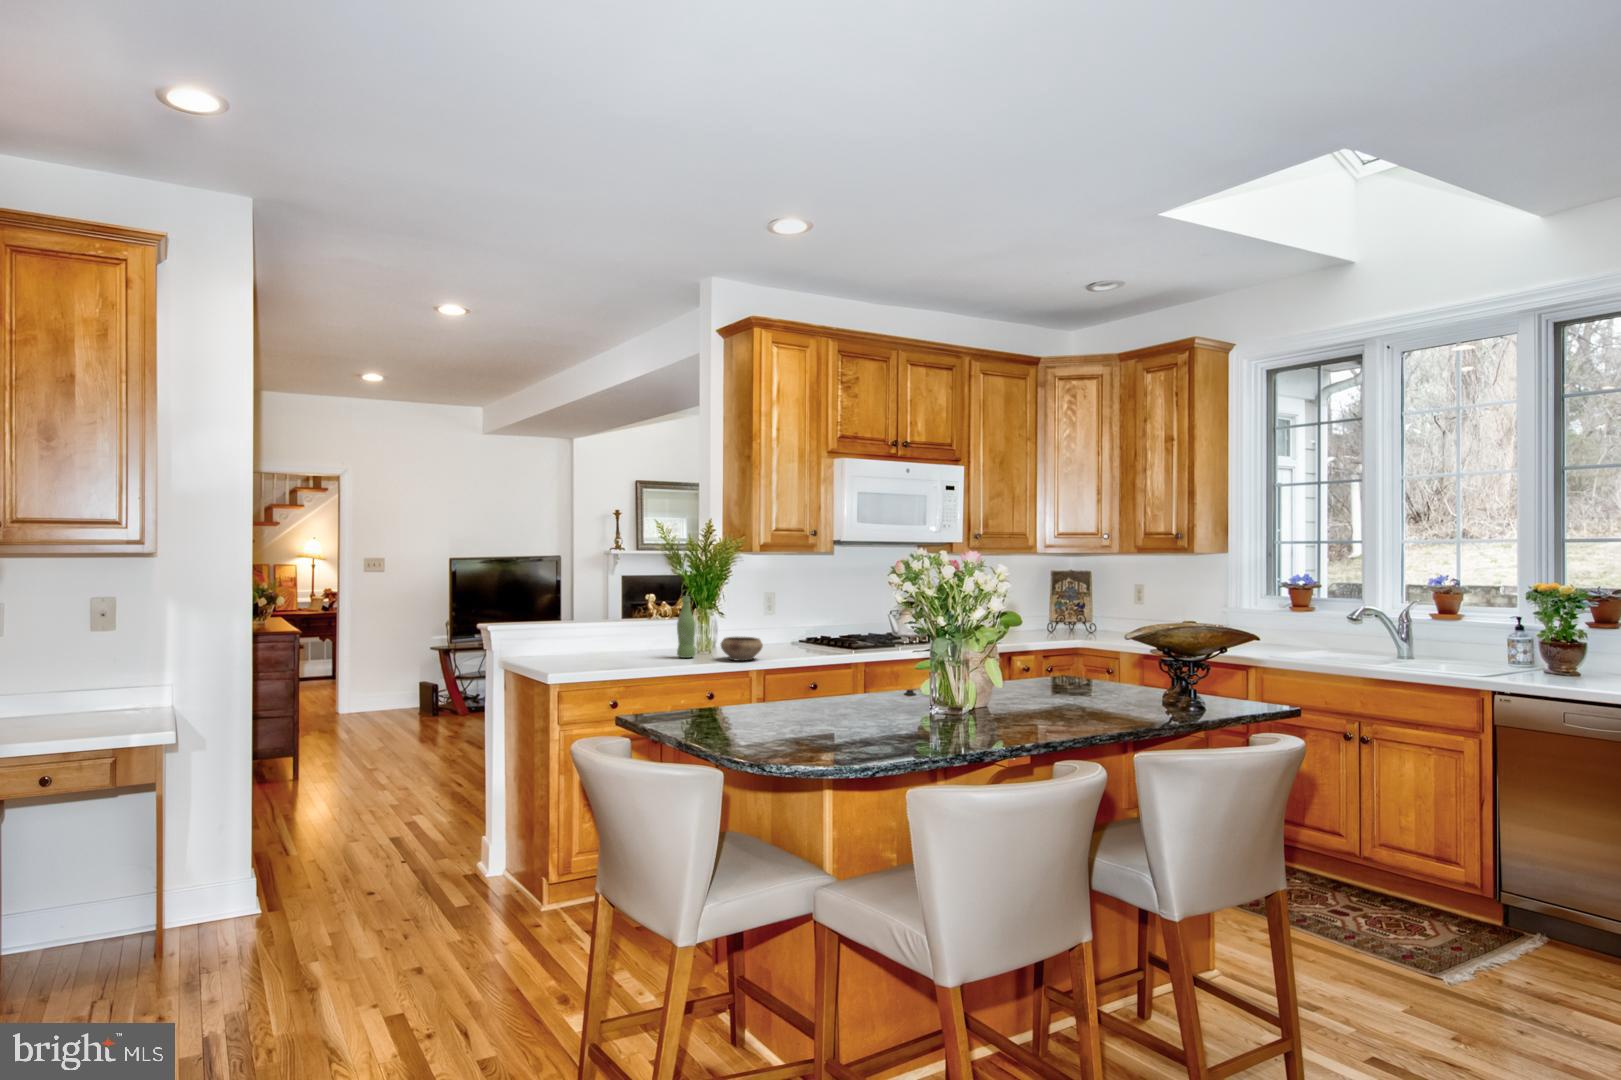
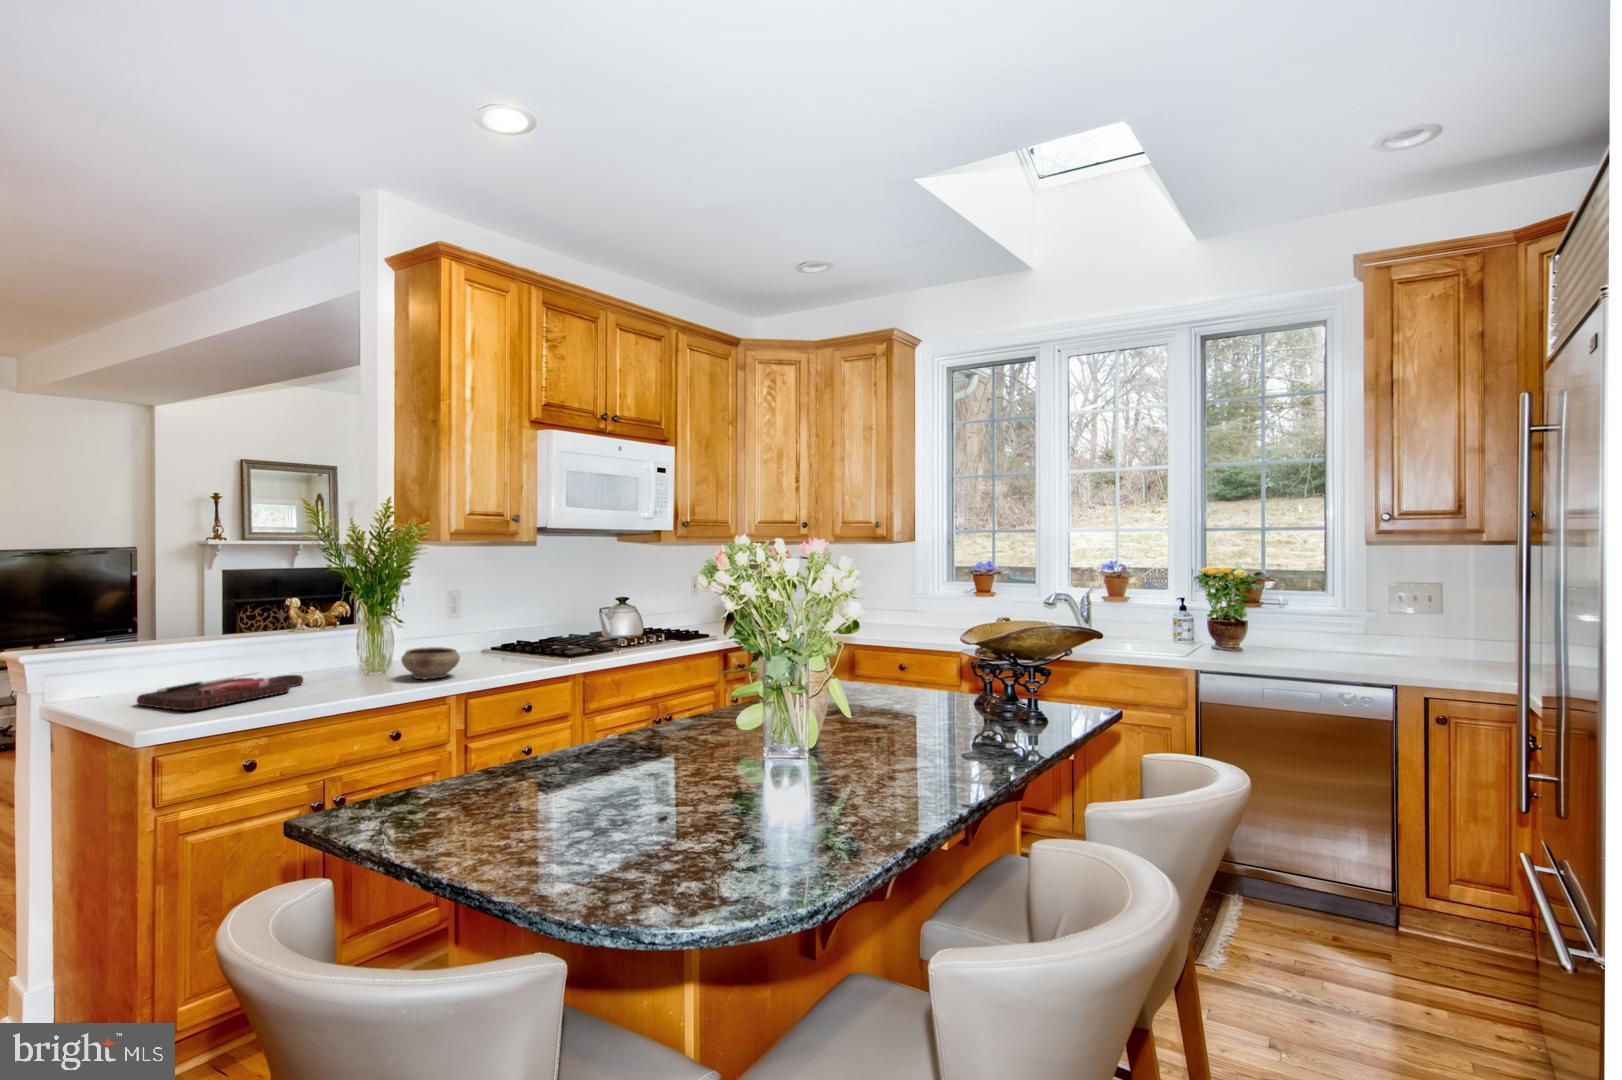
bottle: present [677,596,696,658] -> none [336,599,364,680]
cutting board: none [553,647,655,668] -> present [137,673,303,710]

